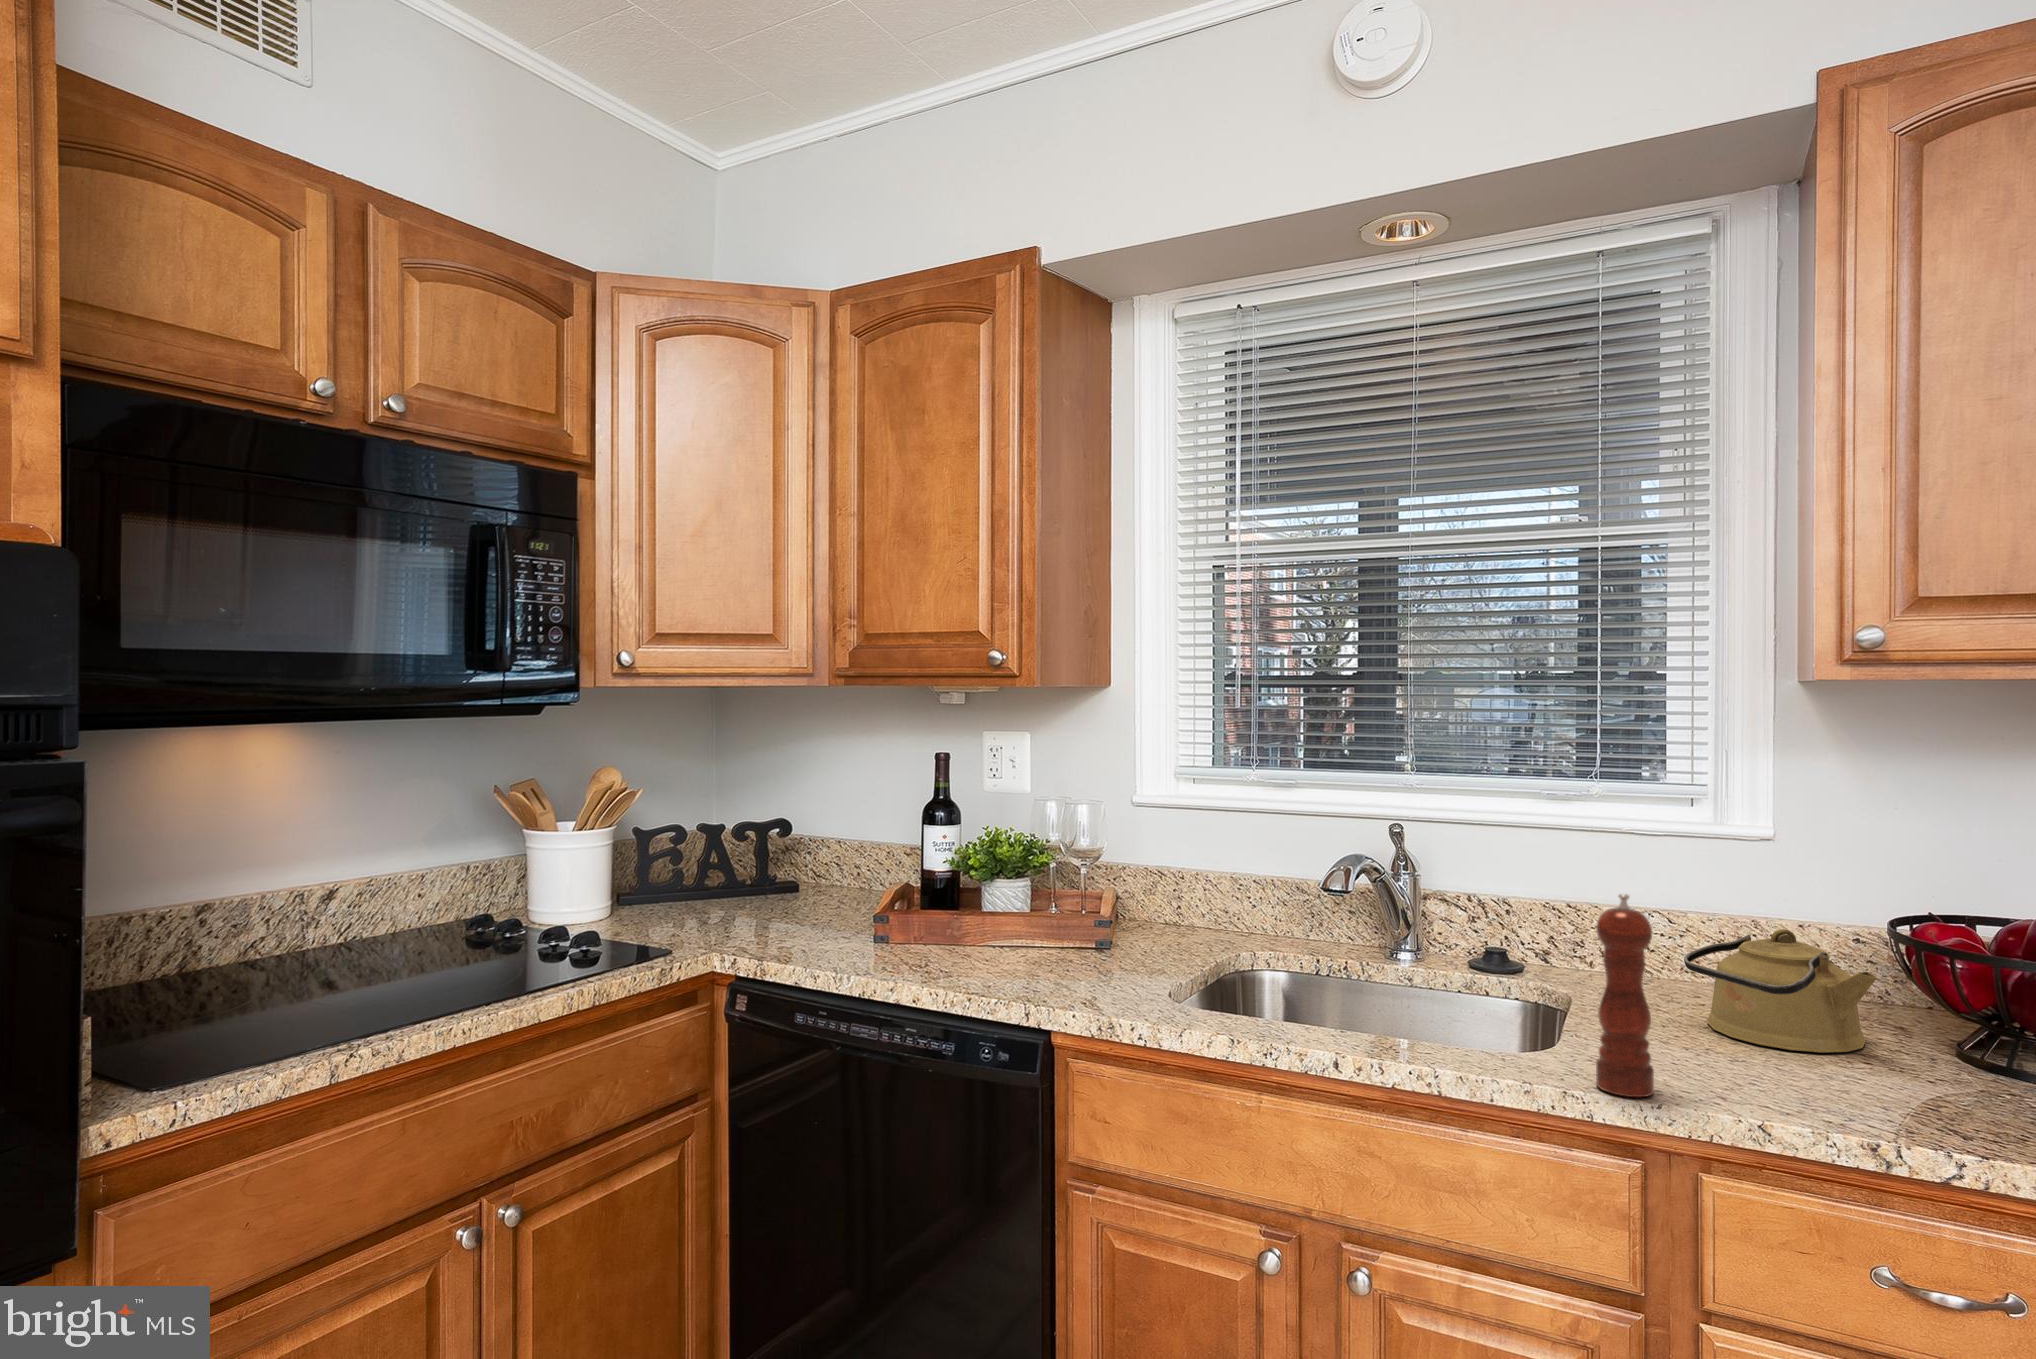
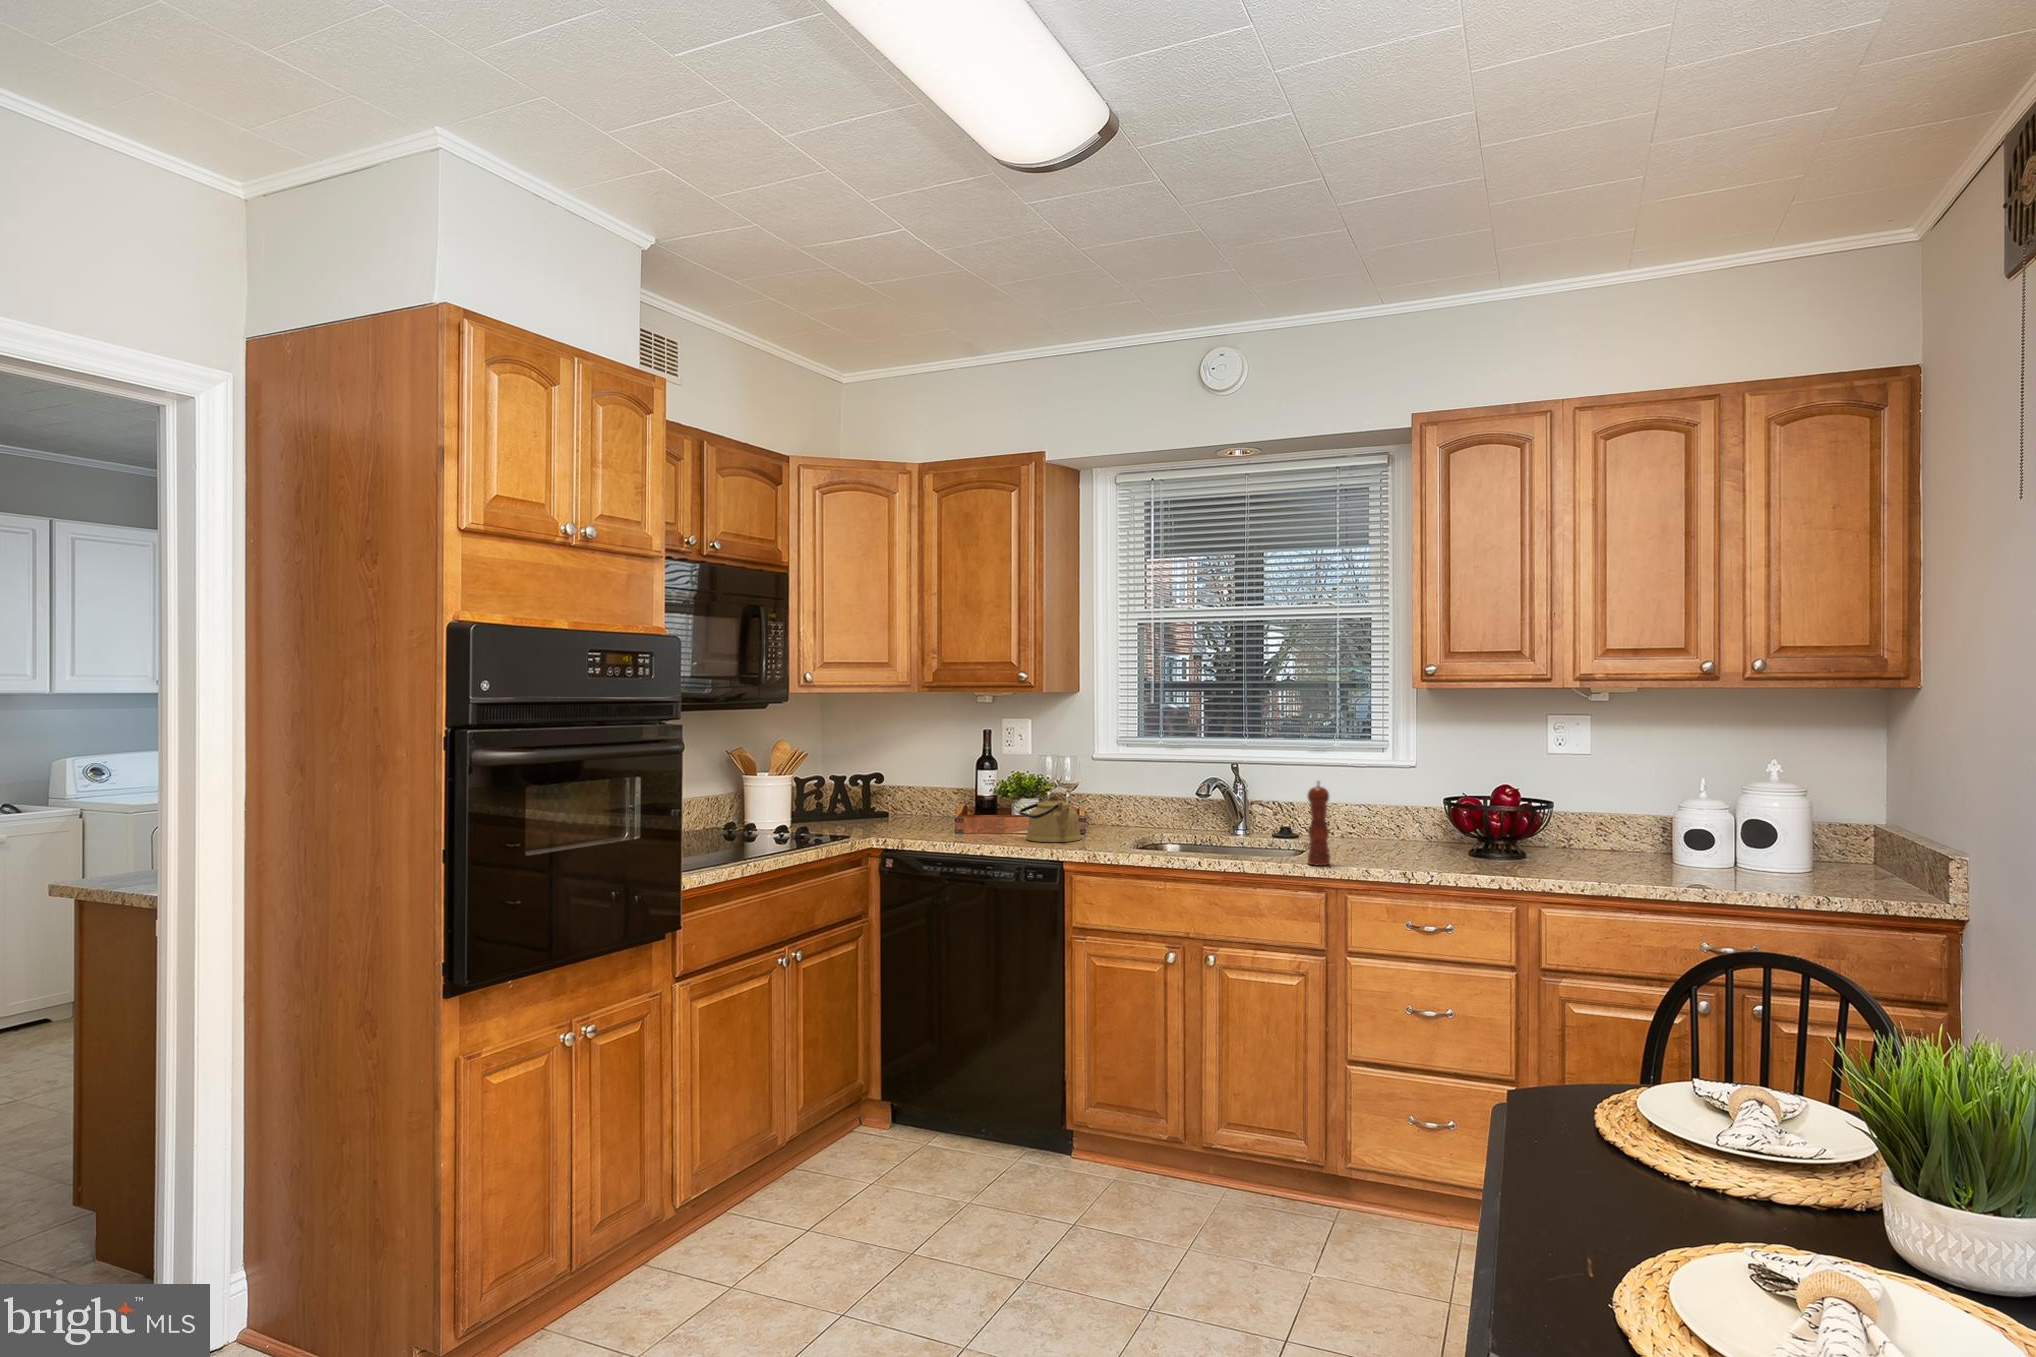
kettle: present [1684,929,1877,1053] -> present [1019,795,1081,842]

